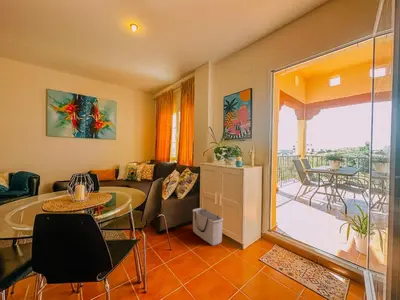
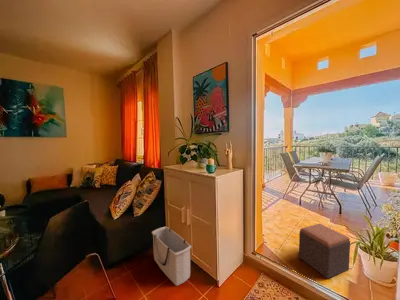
footstool: none [305,212,344,249] -> present [299,224,350,278]

